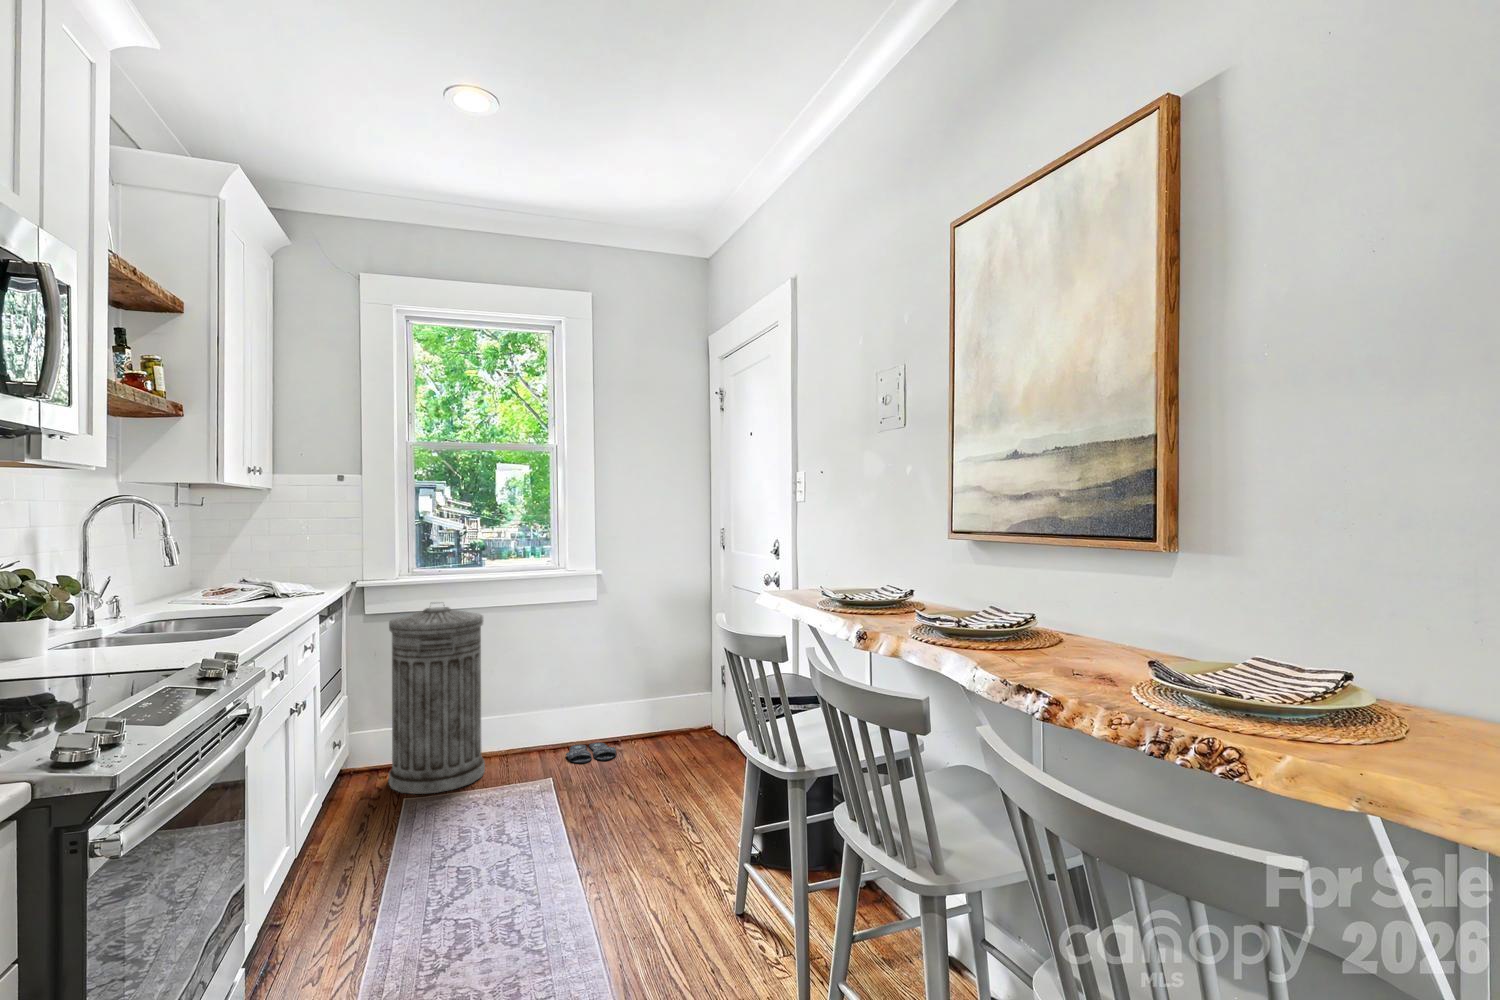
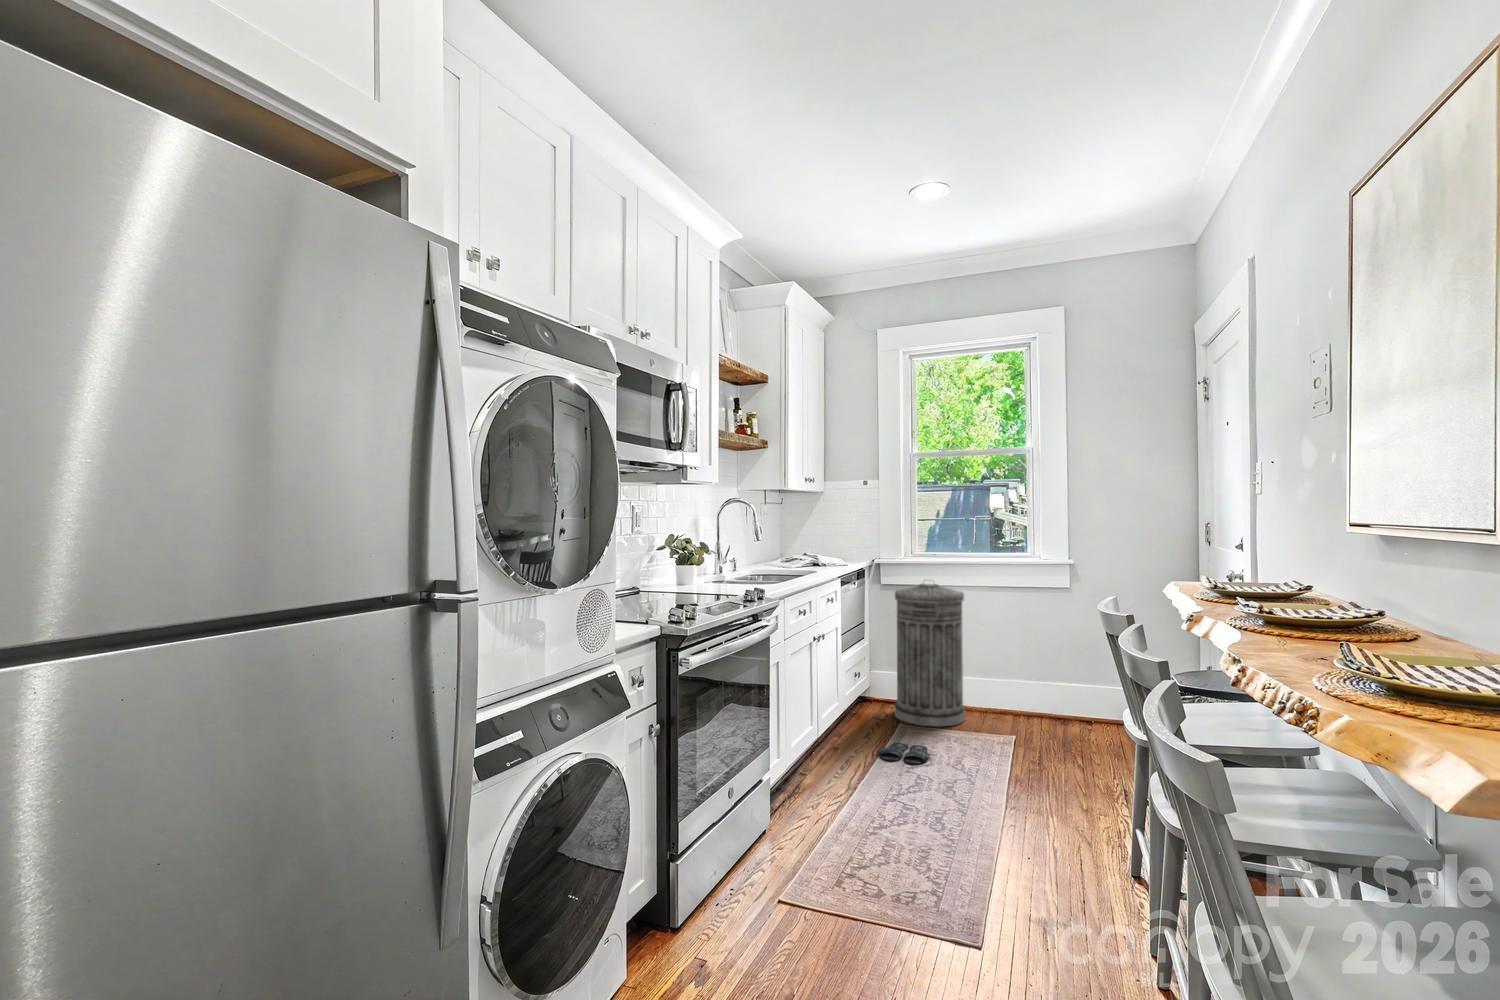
slippers: present [566,742,616,763] -> present [879,743,930,764]

